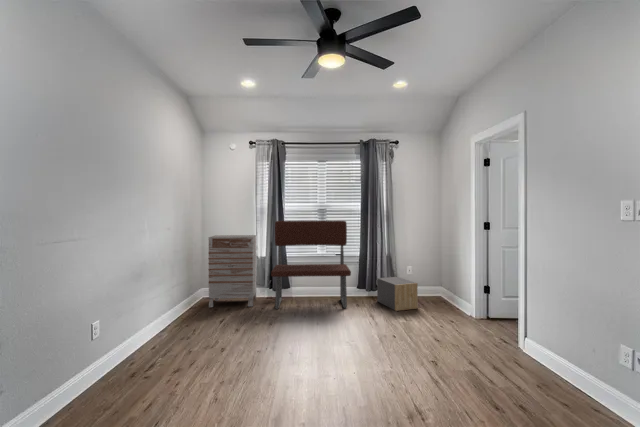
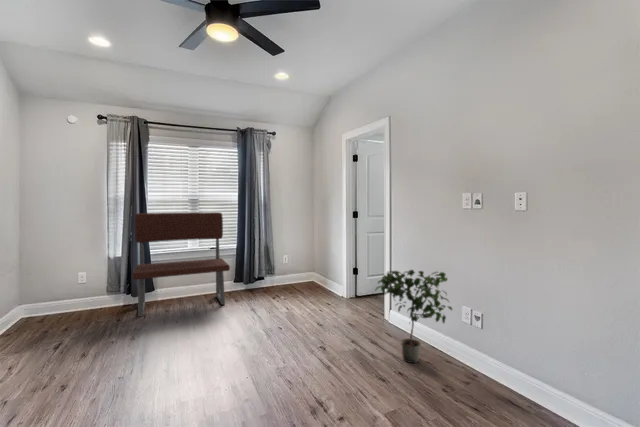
dresser: present [208,235,256,307] -> none [35,231,110,328]
nightstand: present [377,277,418,311] -> none [255,267,295,301]
potted plant: none [492,288,599,397] -> present [376,270,452,363]

